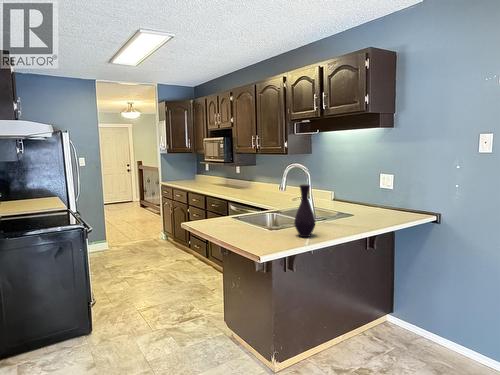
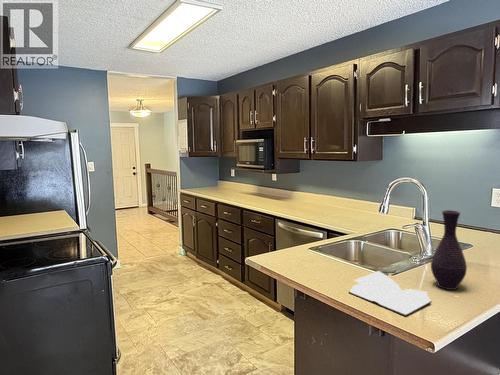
book: none [236,226,284,248] -> present [349,271,431,316]

